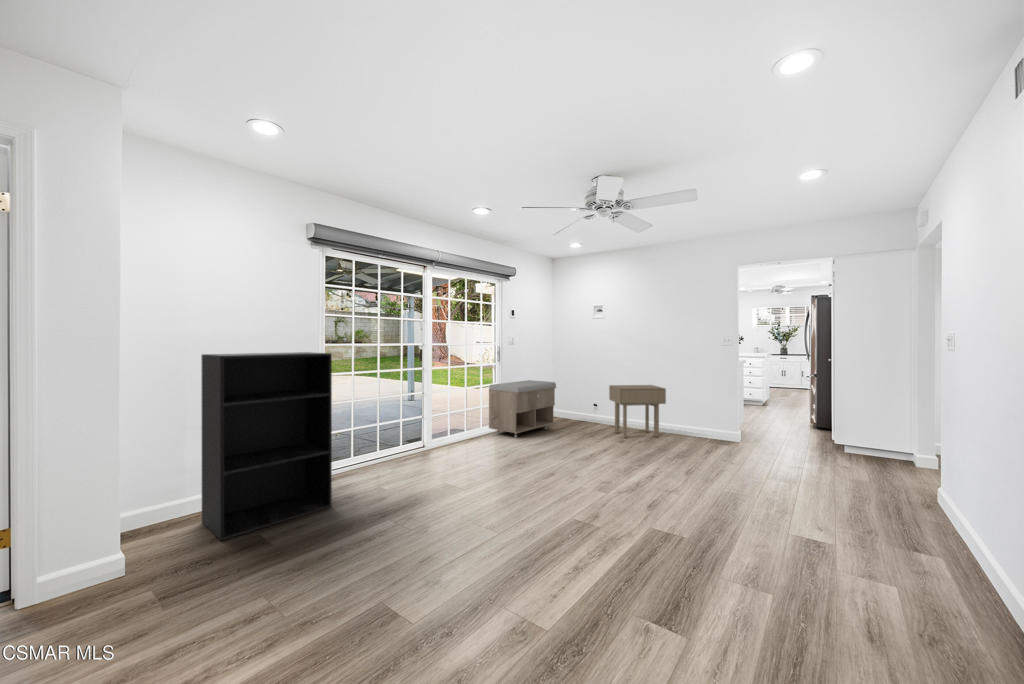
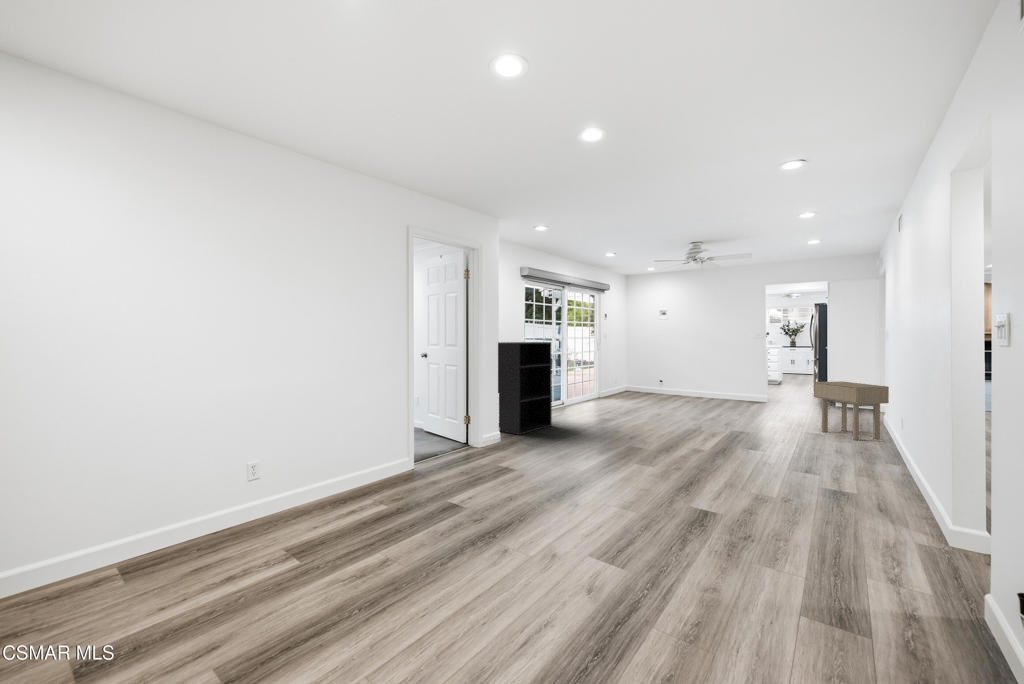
storage bench: present [489,380,556,437] -> none [594,364,637,401]
side table: present [609,385,666,438] -> present [814,381,889,440]

